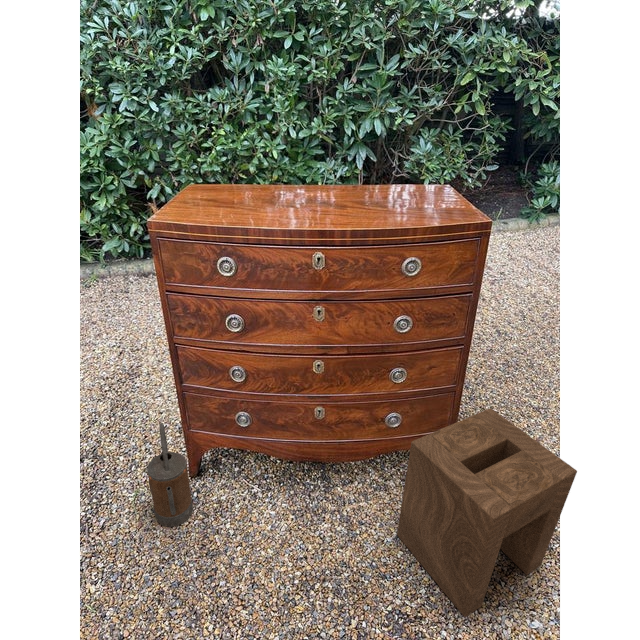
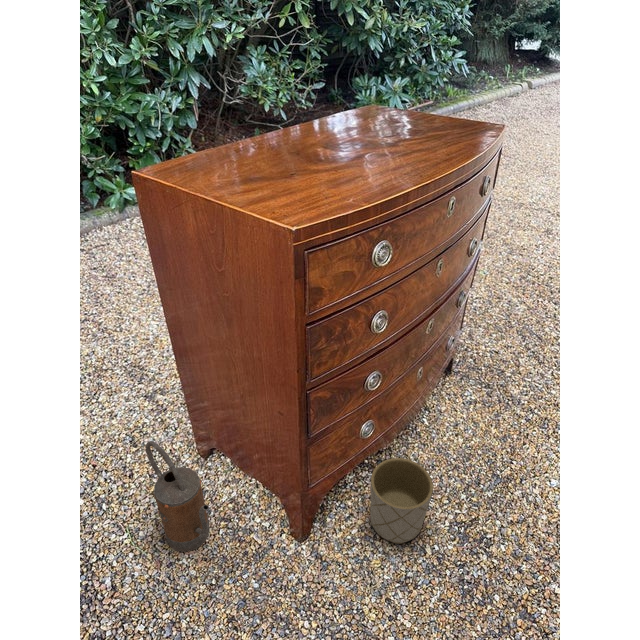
stool: present [397,408,577,617] -> none [415,315,565,502]
planter: none [315,517,376,605] -> present [370,458,433,544]

